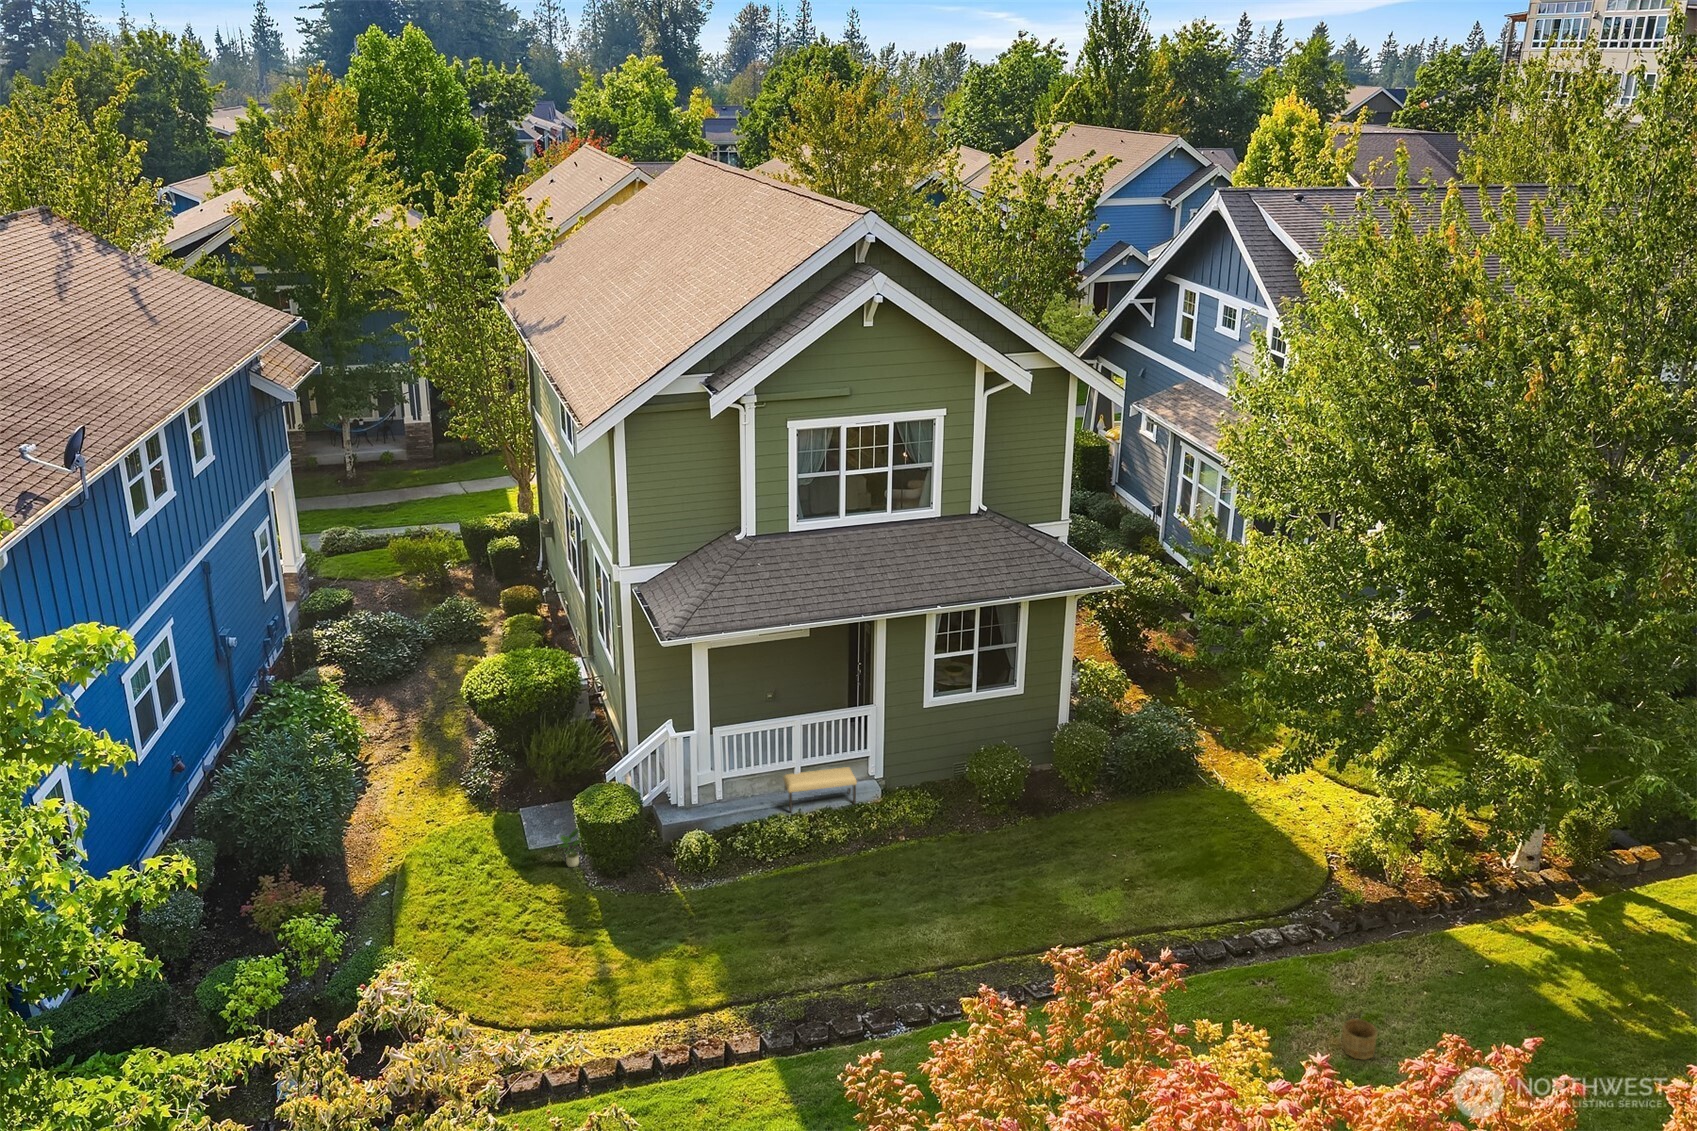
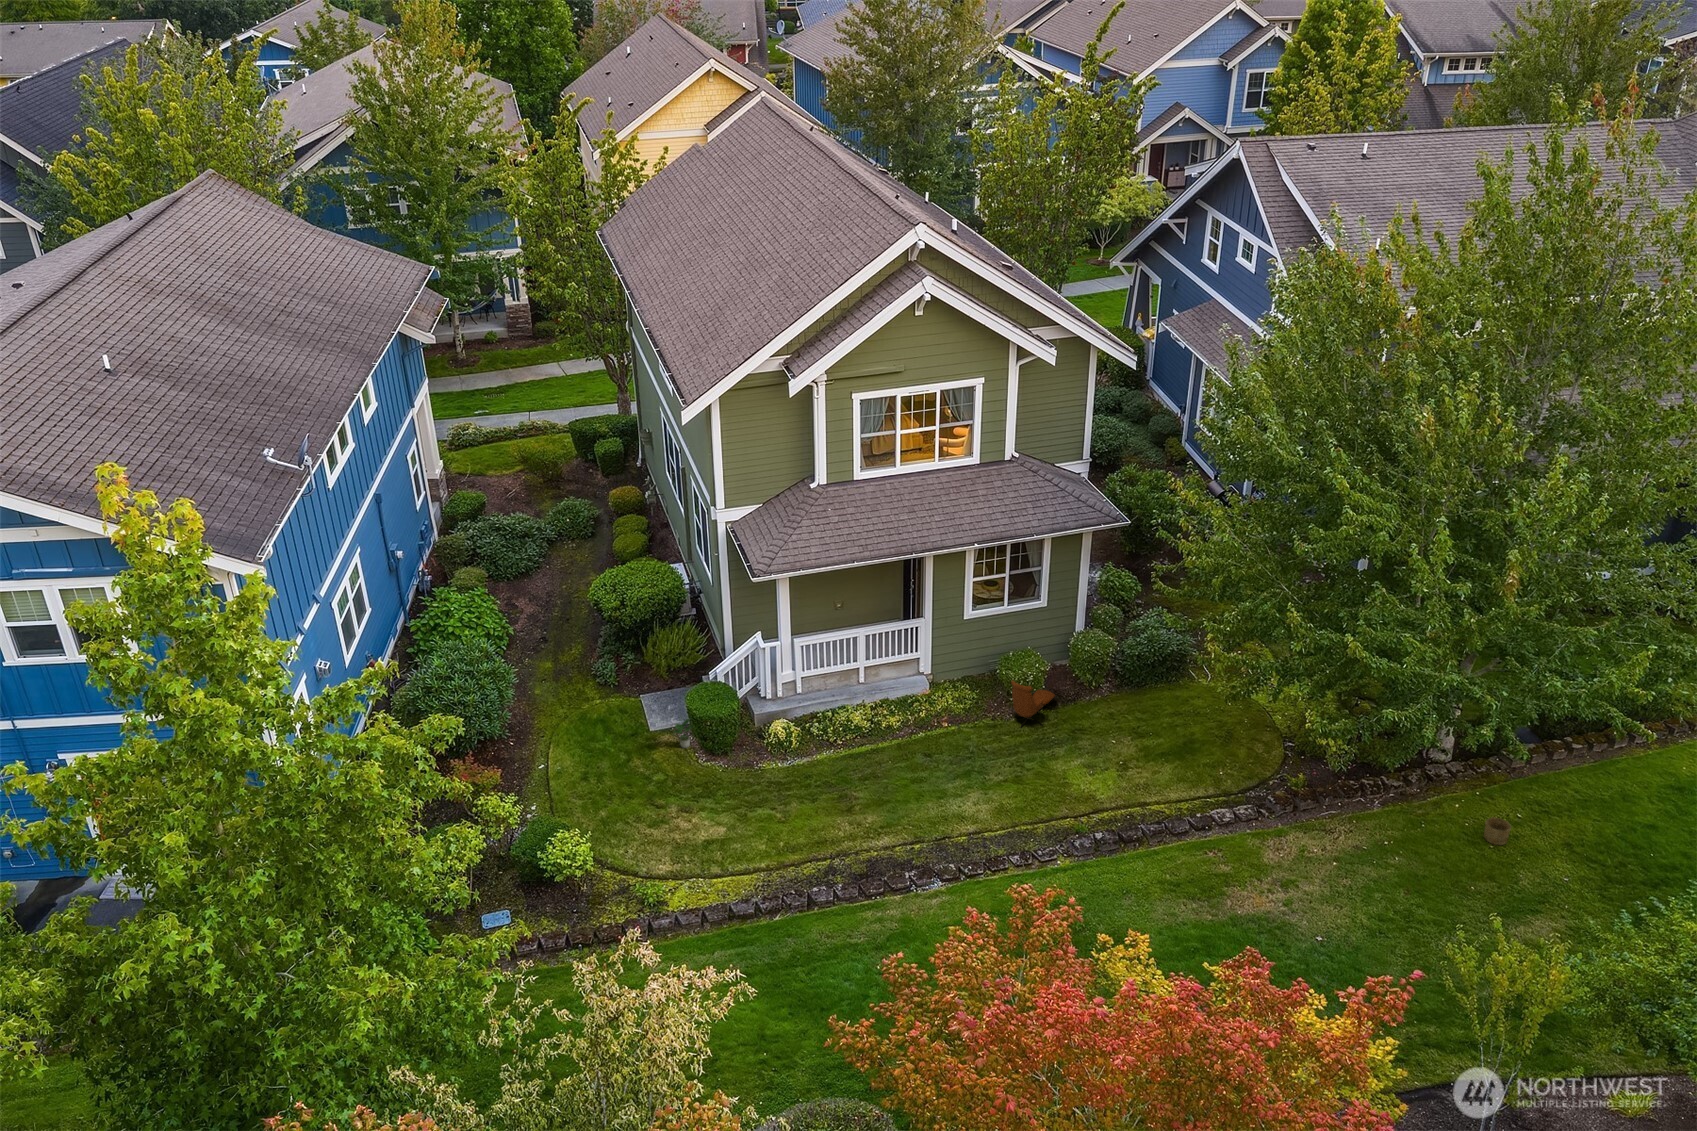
bench: present [783,767,857,812] -> none [849,667,909,703]
lounge chair: none [986,776,1039,837] -> present [1012,681,1055,724]
wooden bucket: present [1342,1019,1378,1060] -> present [1484,818,1511,845]

